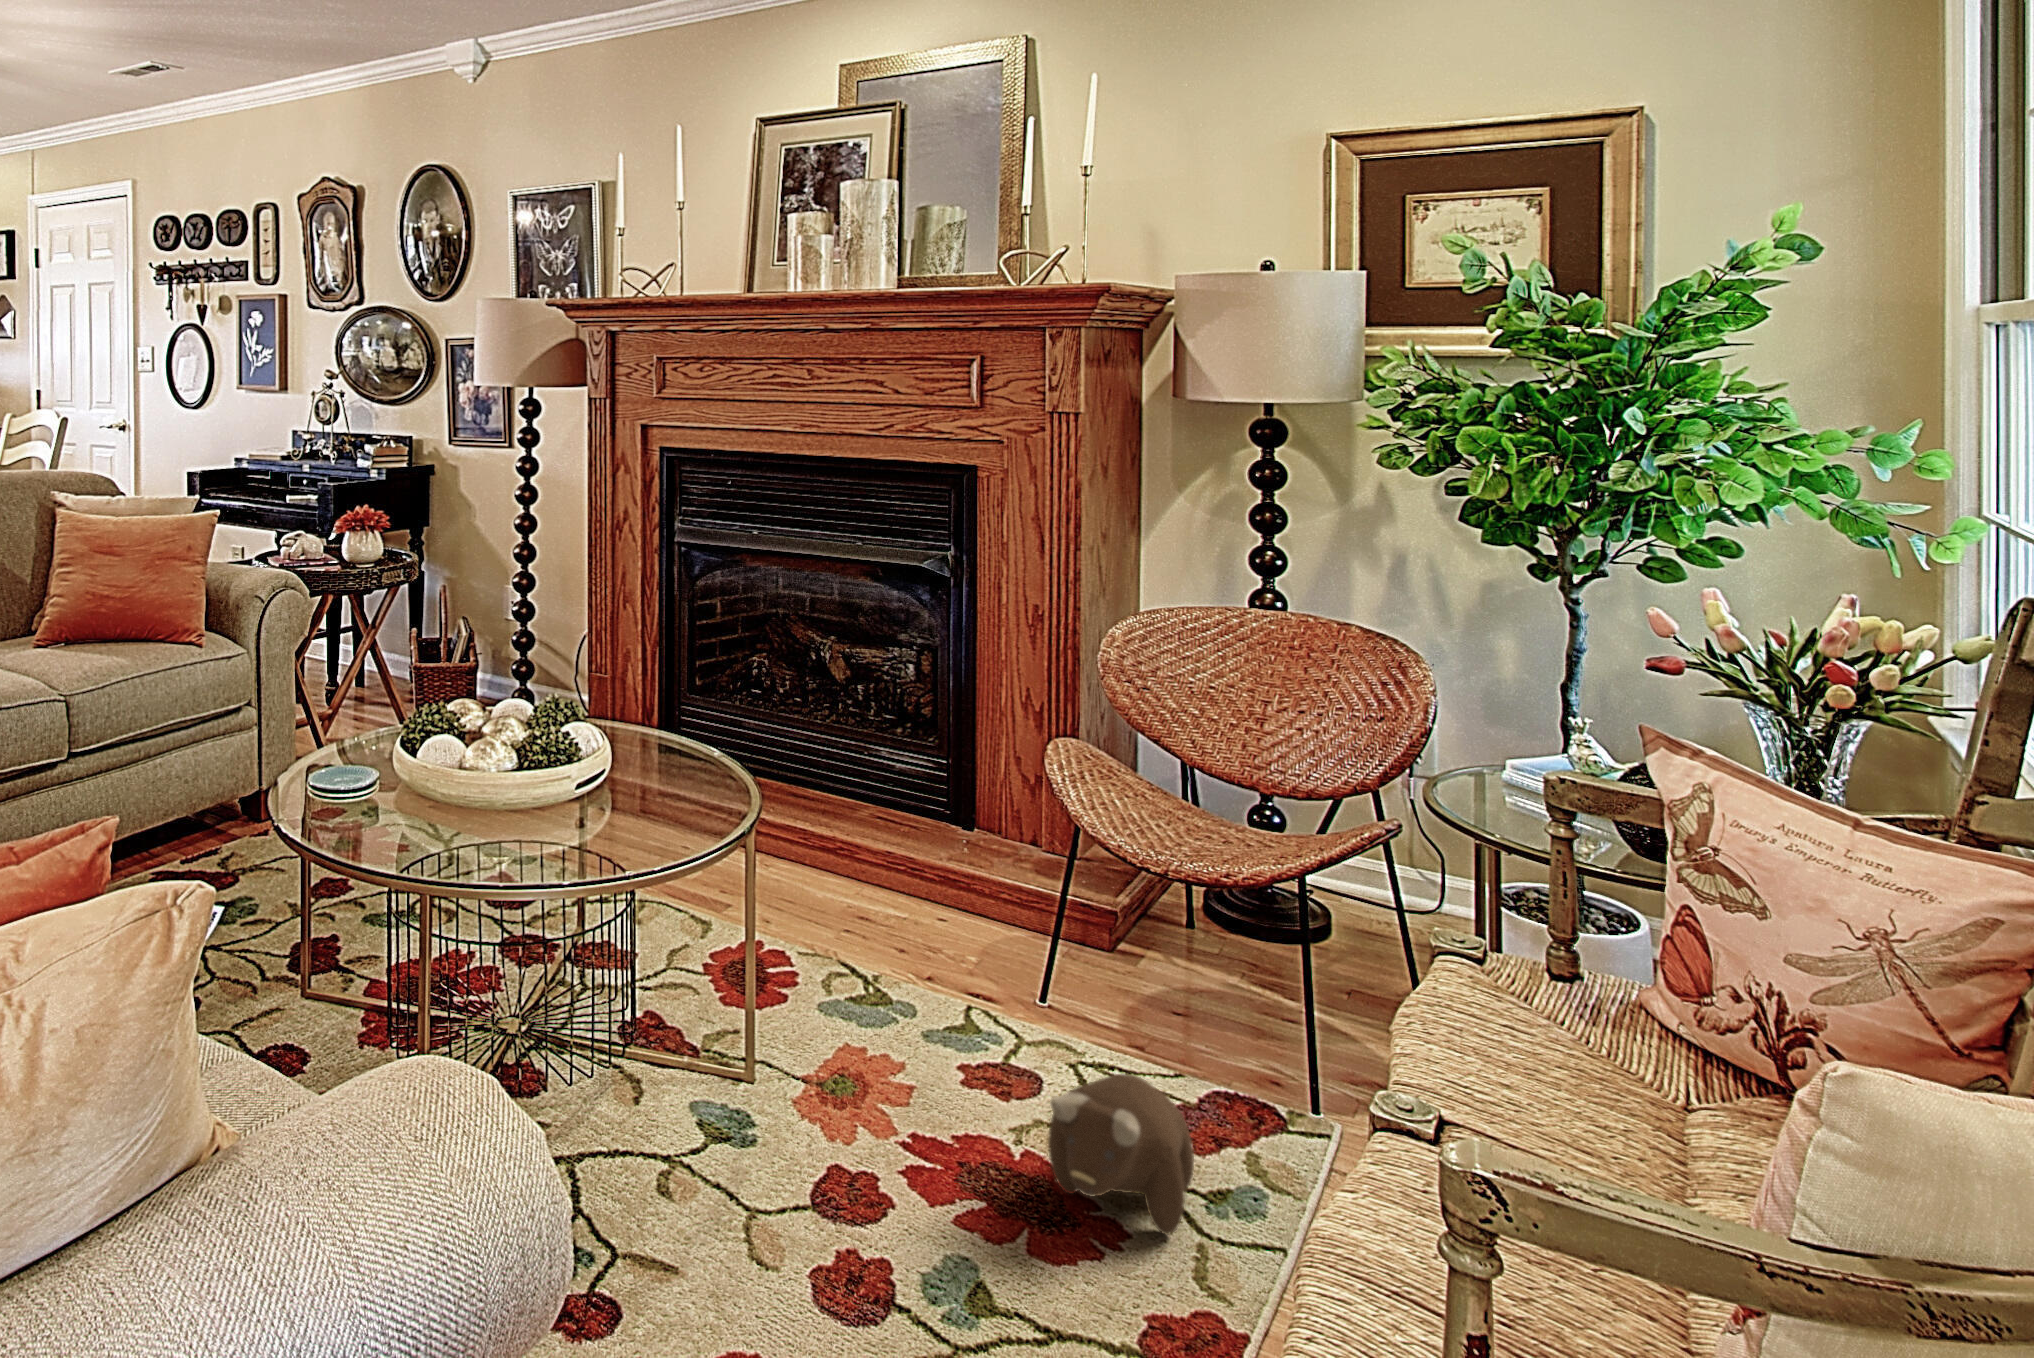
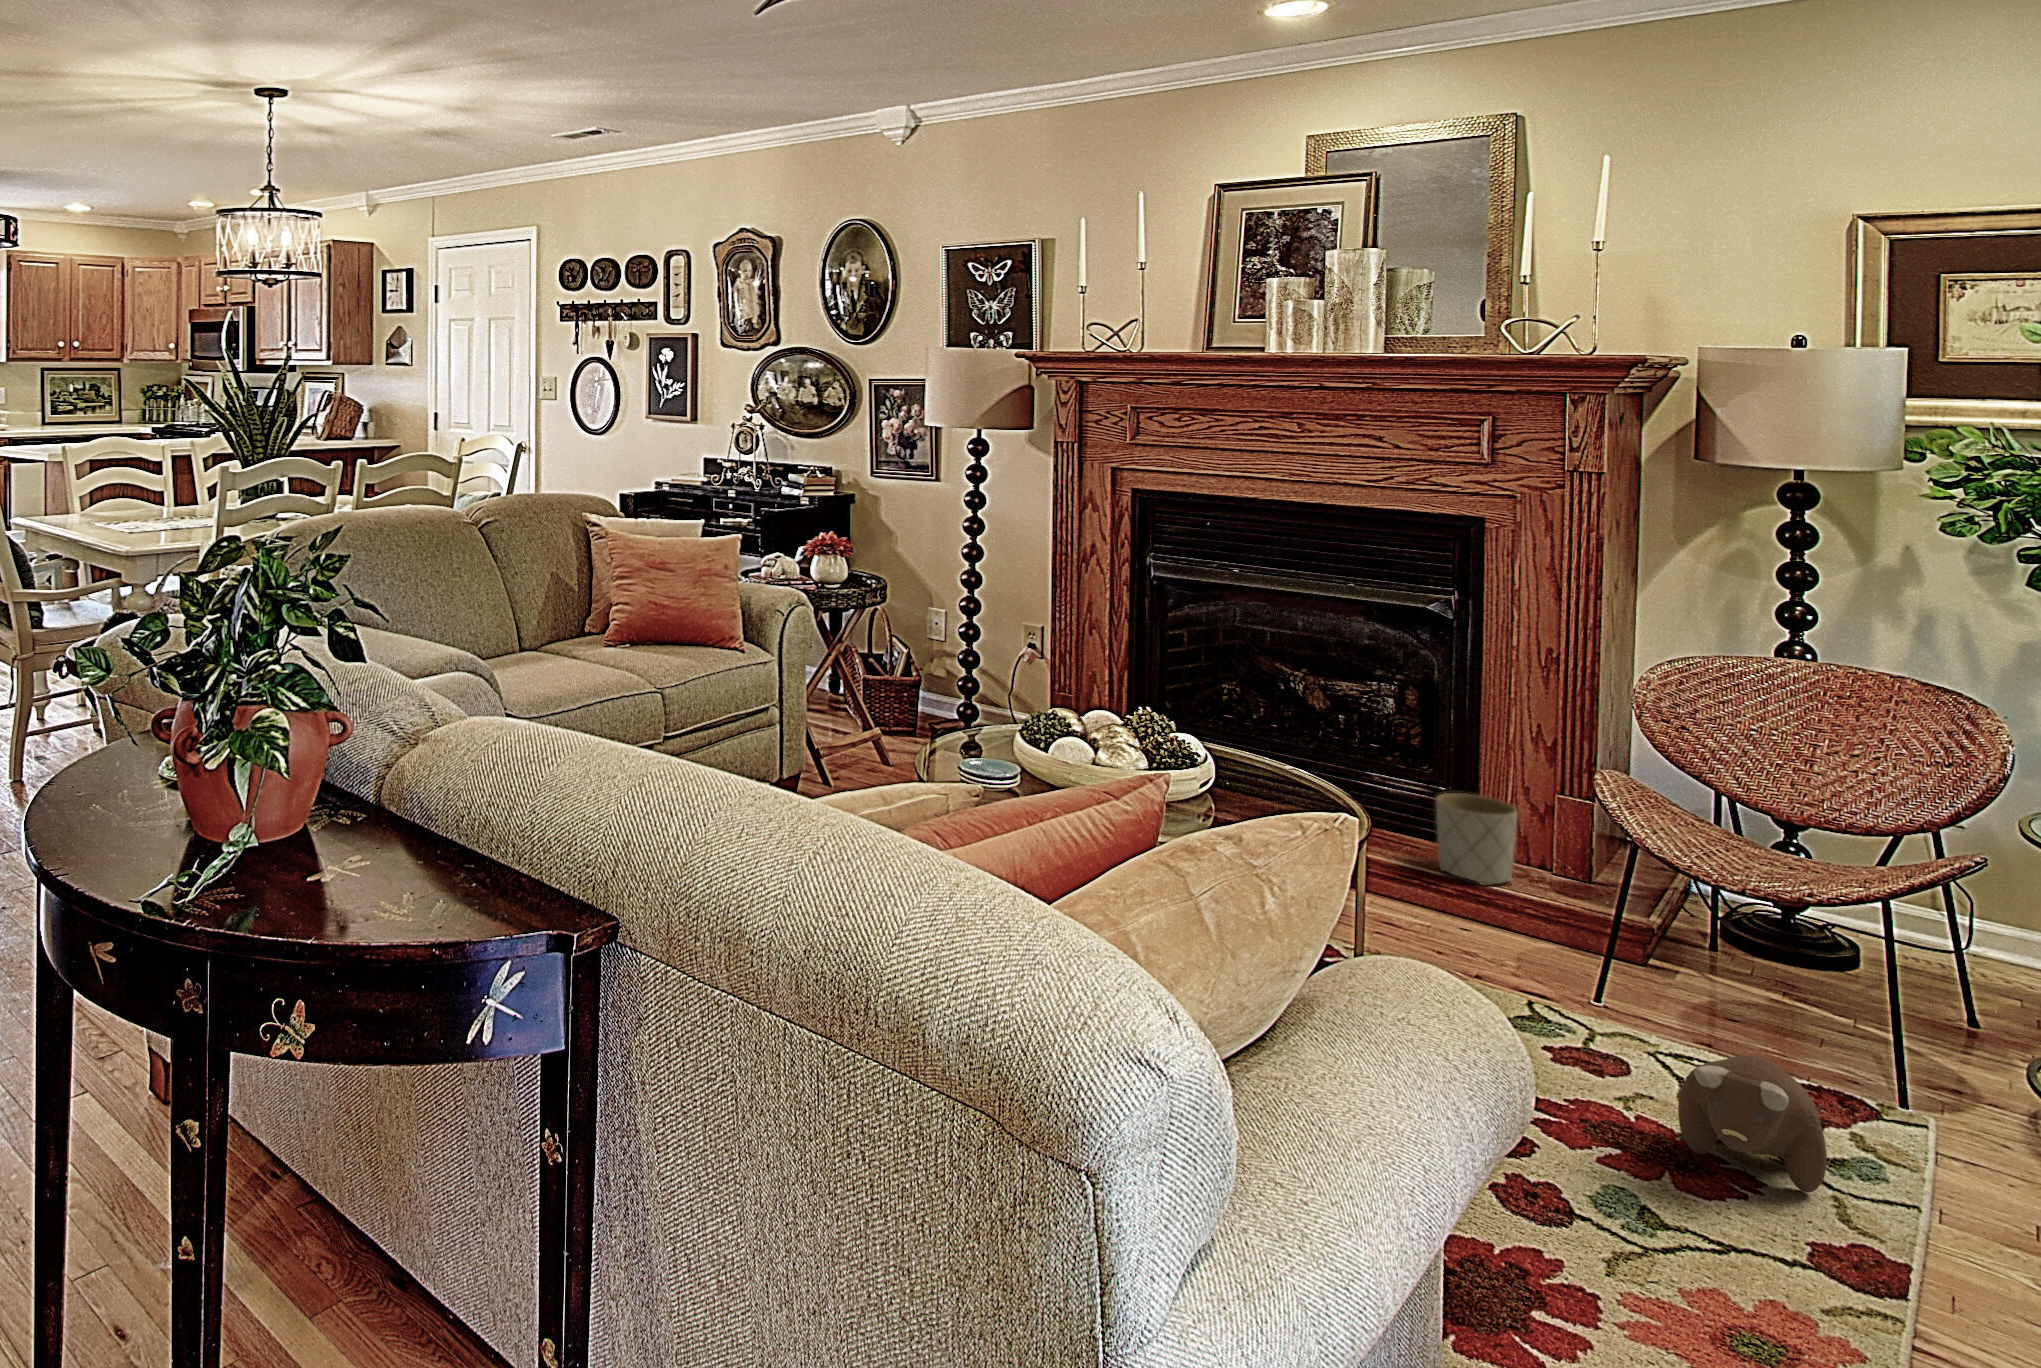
planter: none [942,768,1019,868] -> present [1436,793,1518,885]

